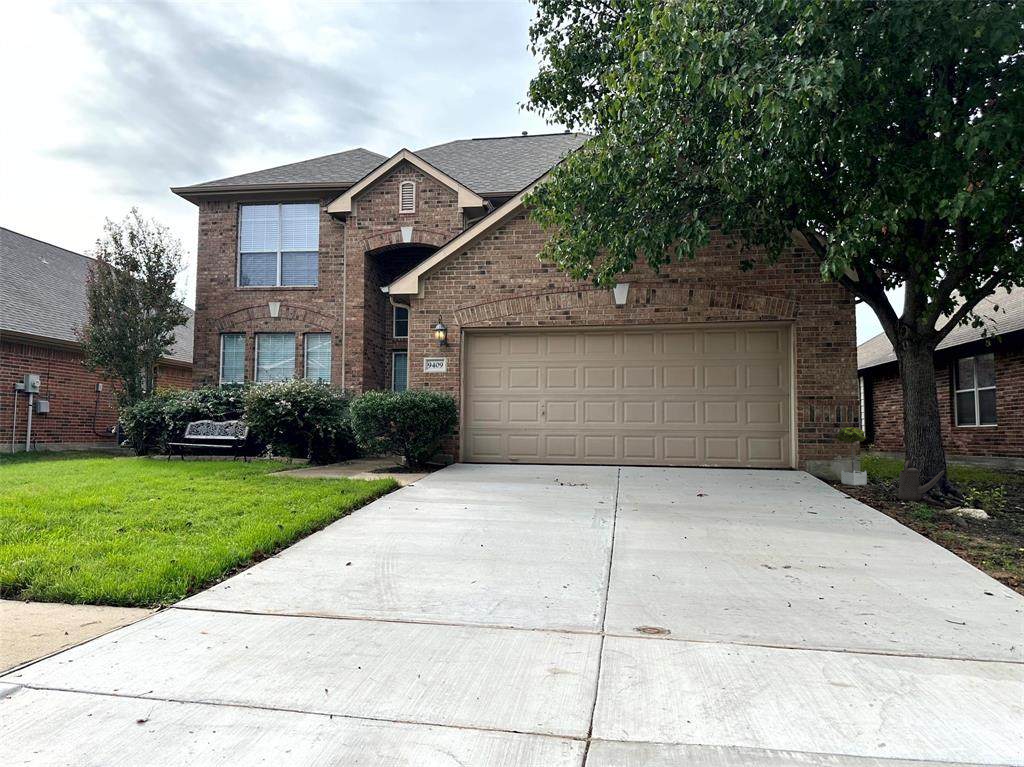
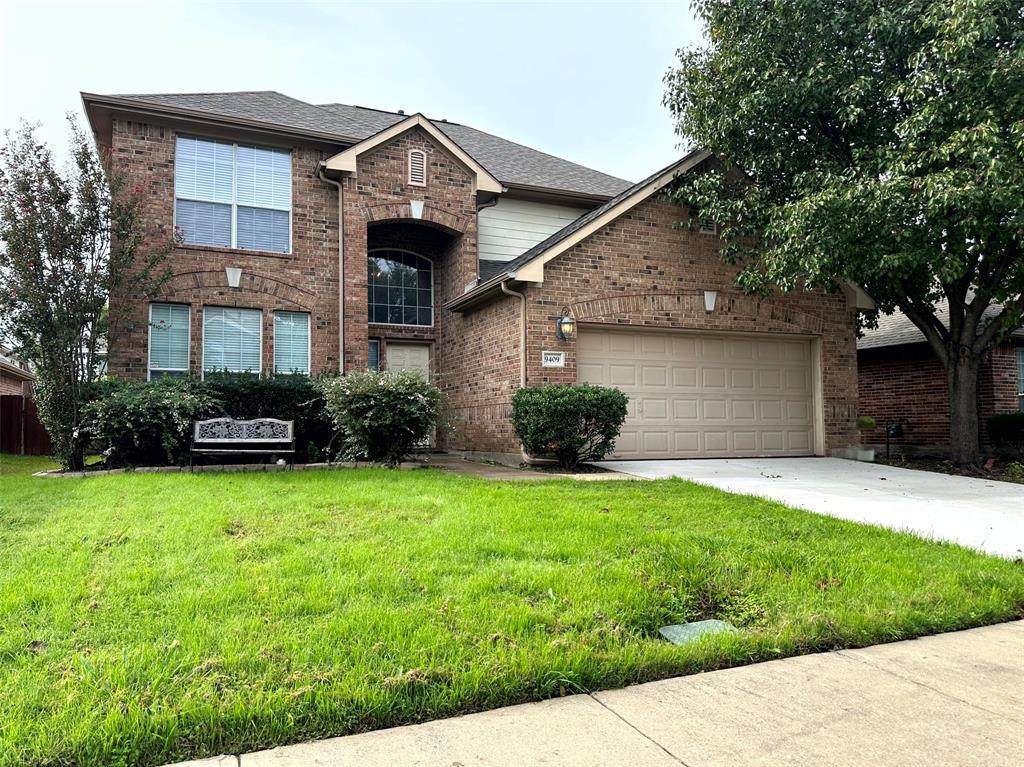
watering can: present [892,461,945,500] -> none [915,440,954,468]

